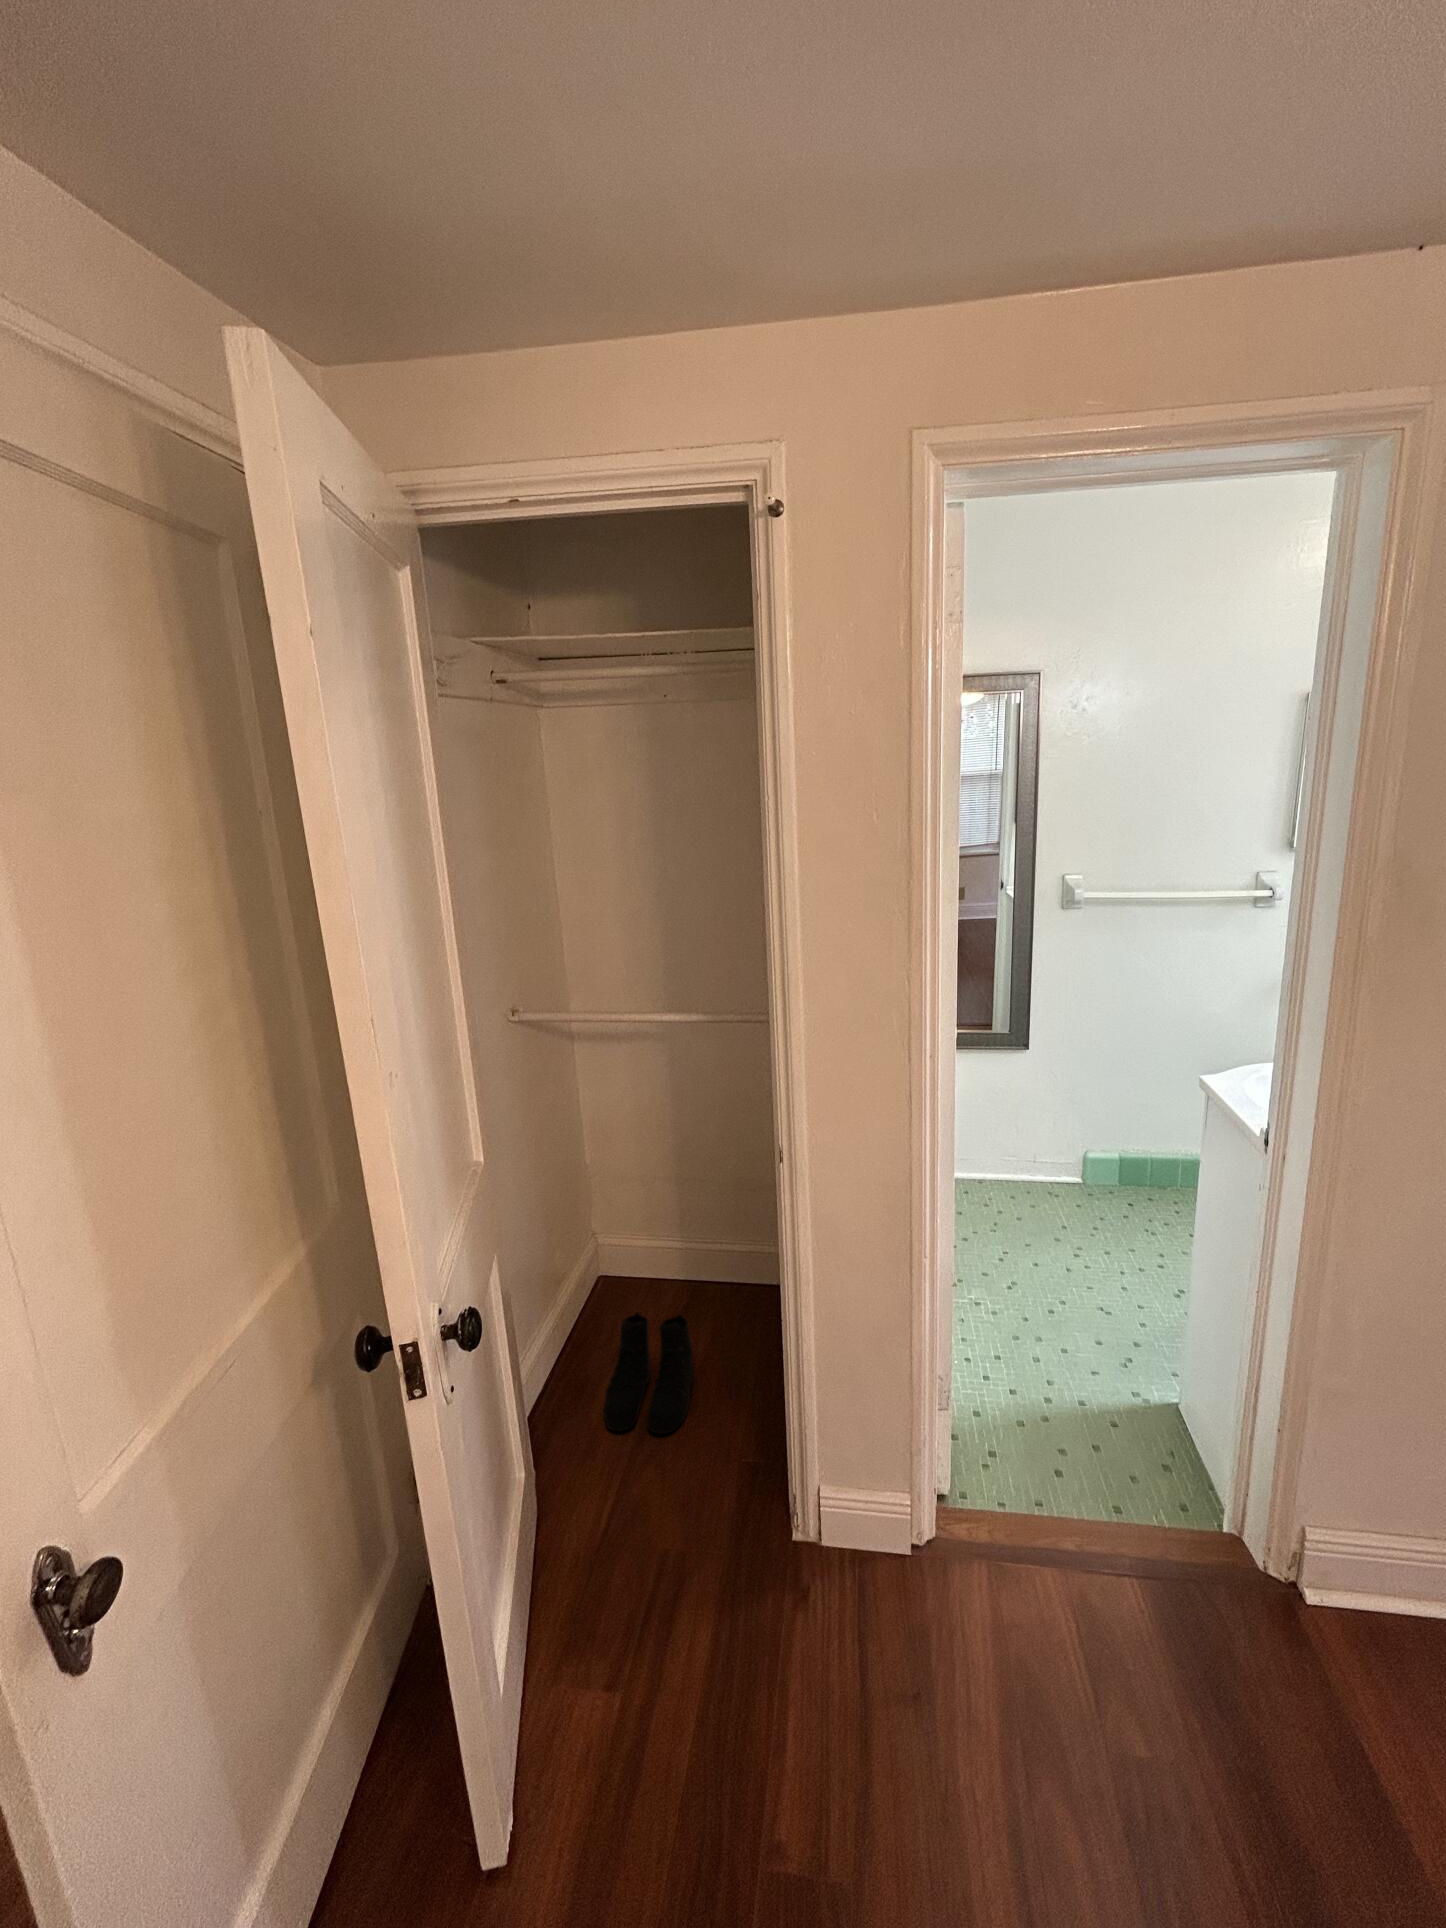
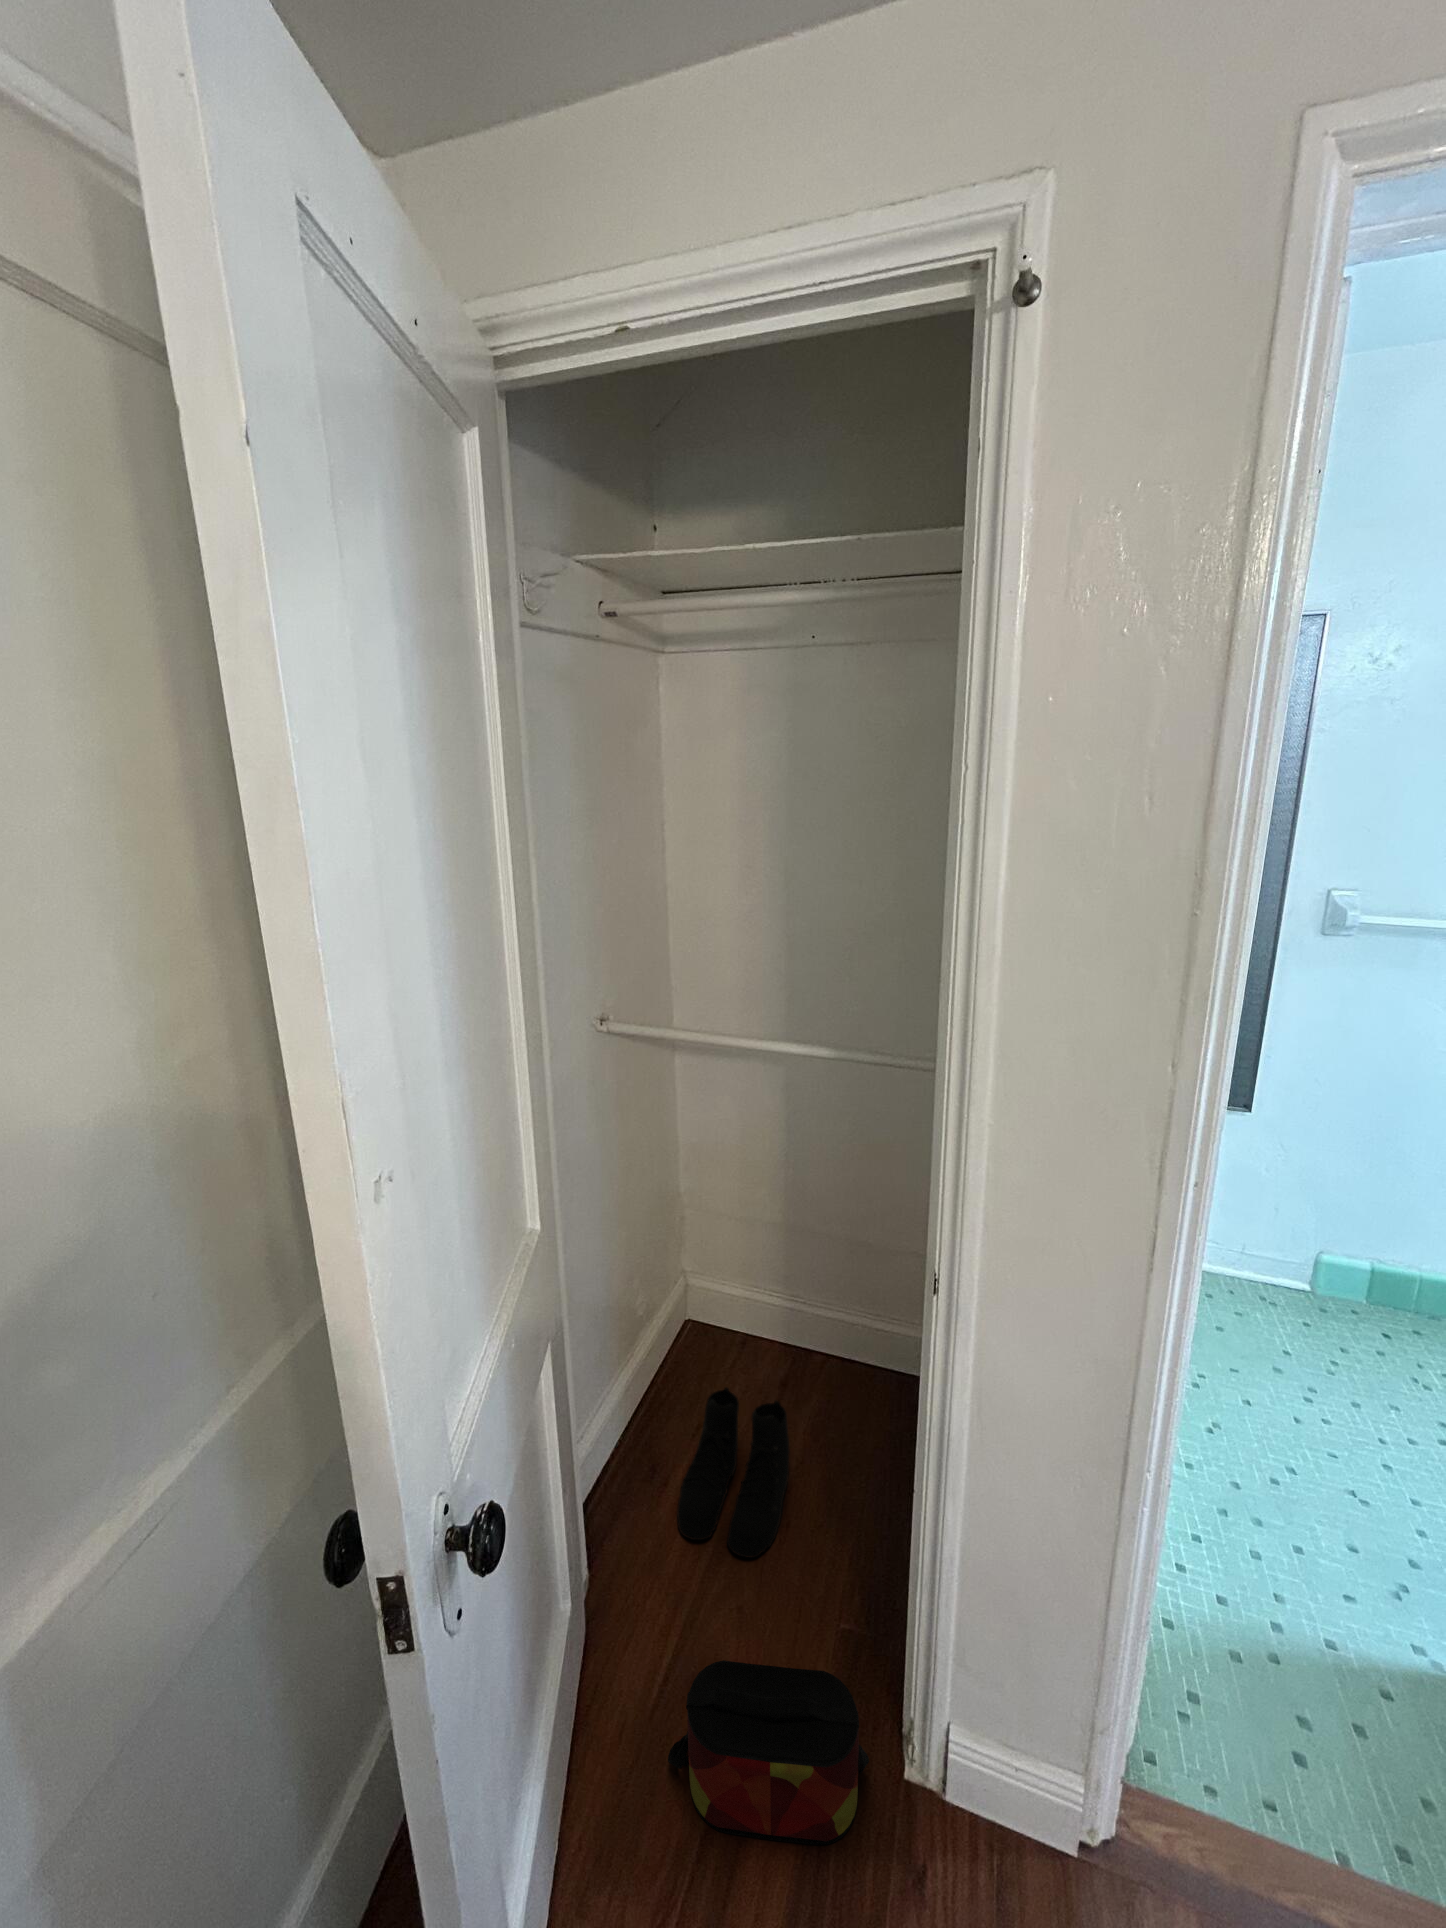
bag: none [615,1473,766,1603] -> present [668,1660,869,1845]

